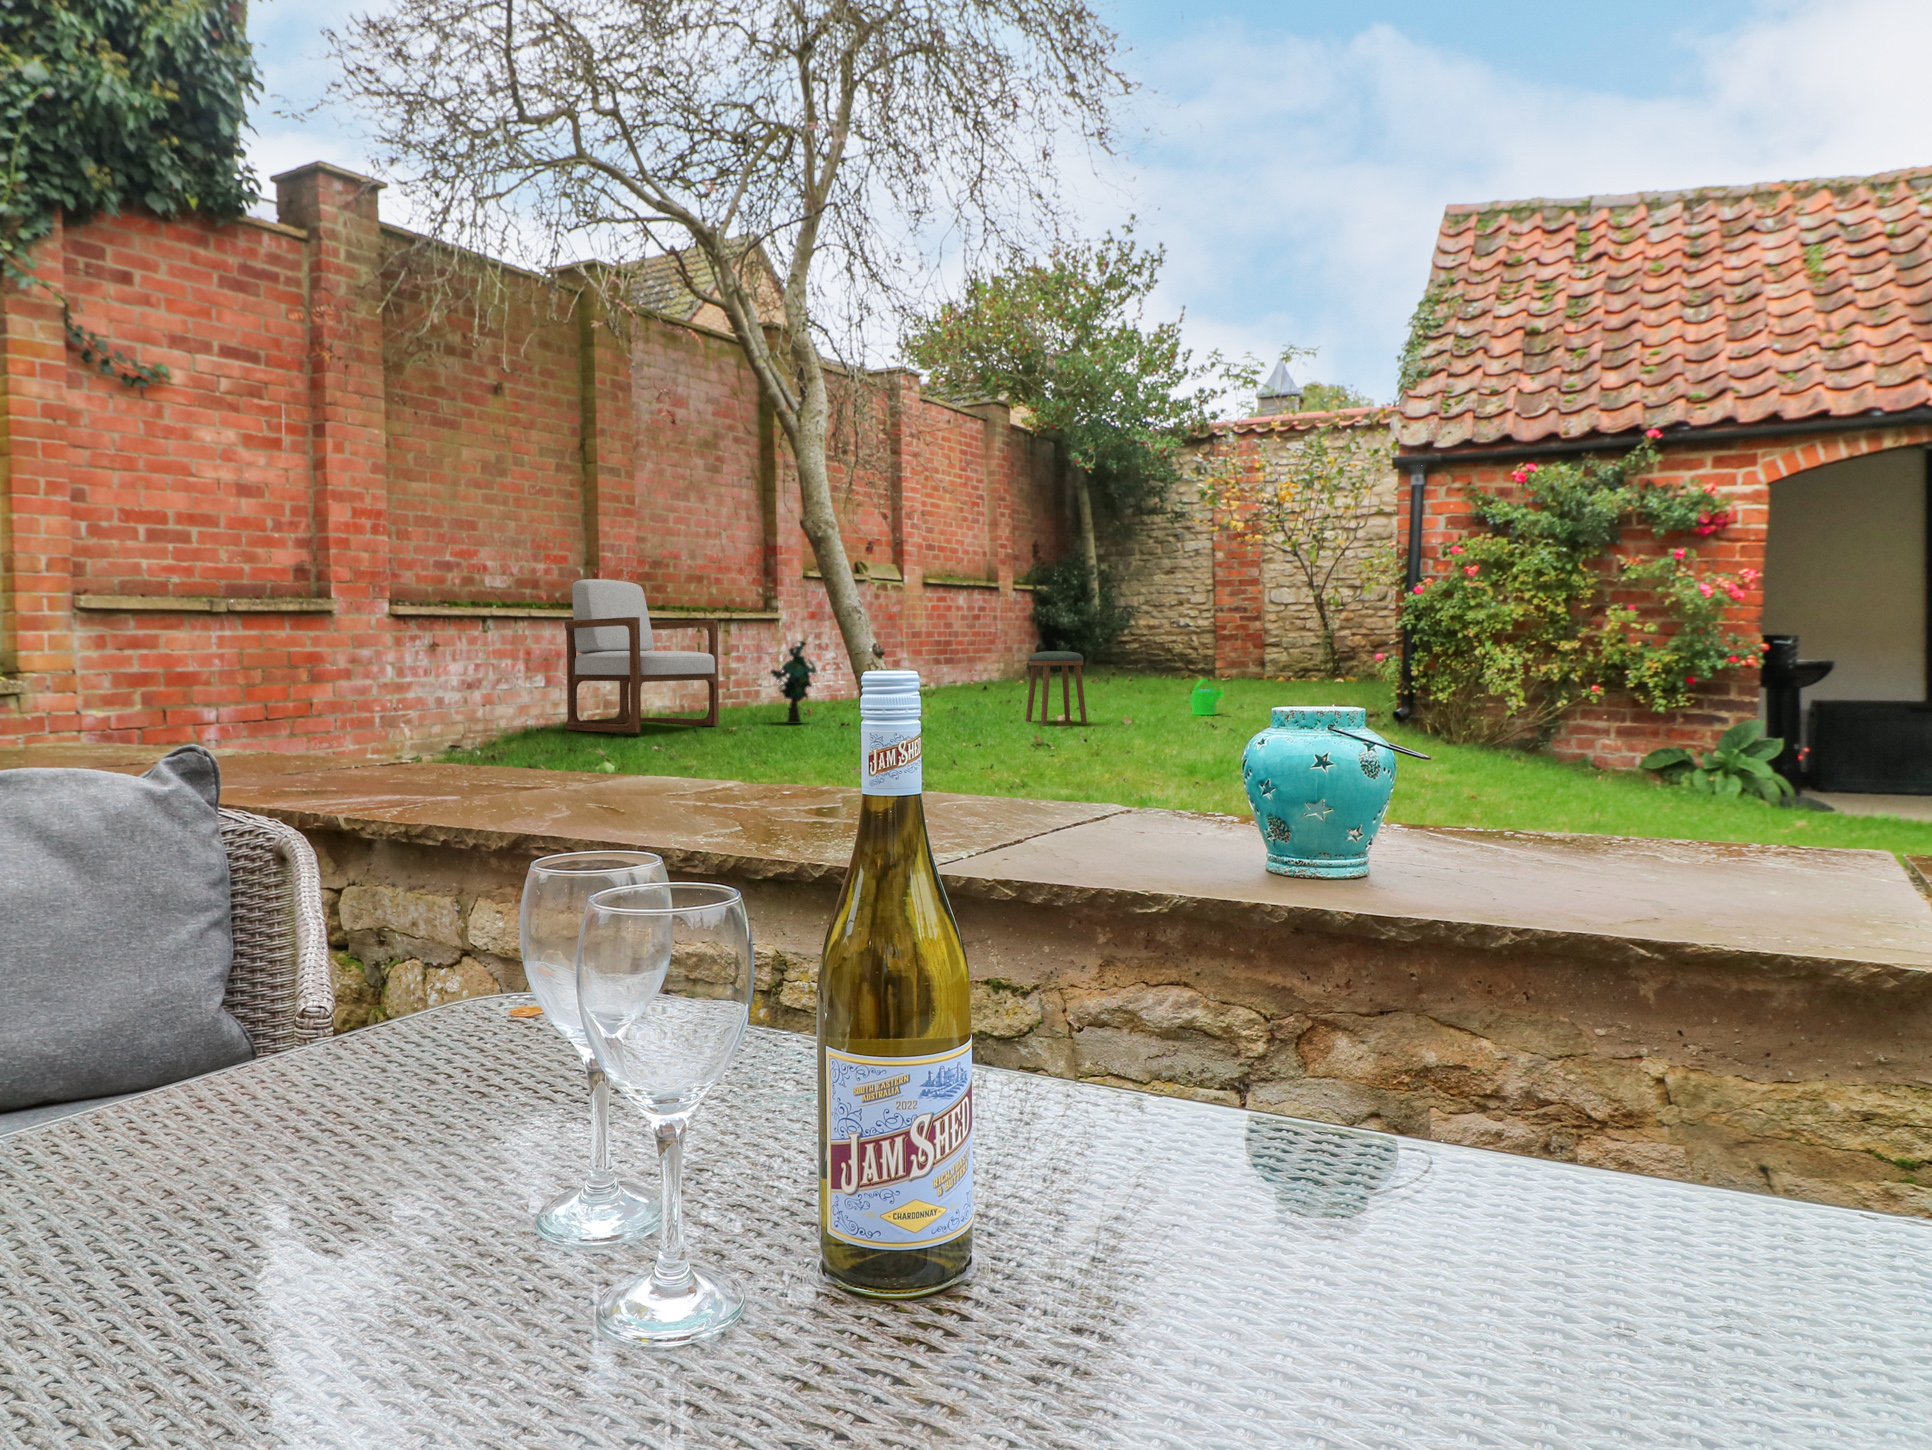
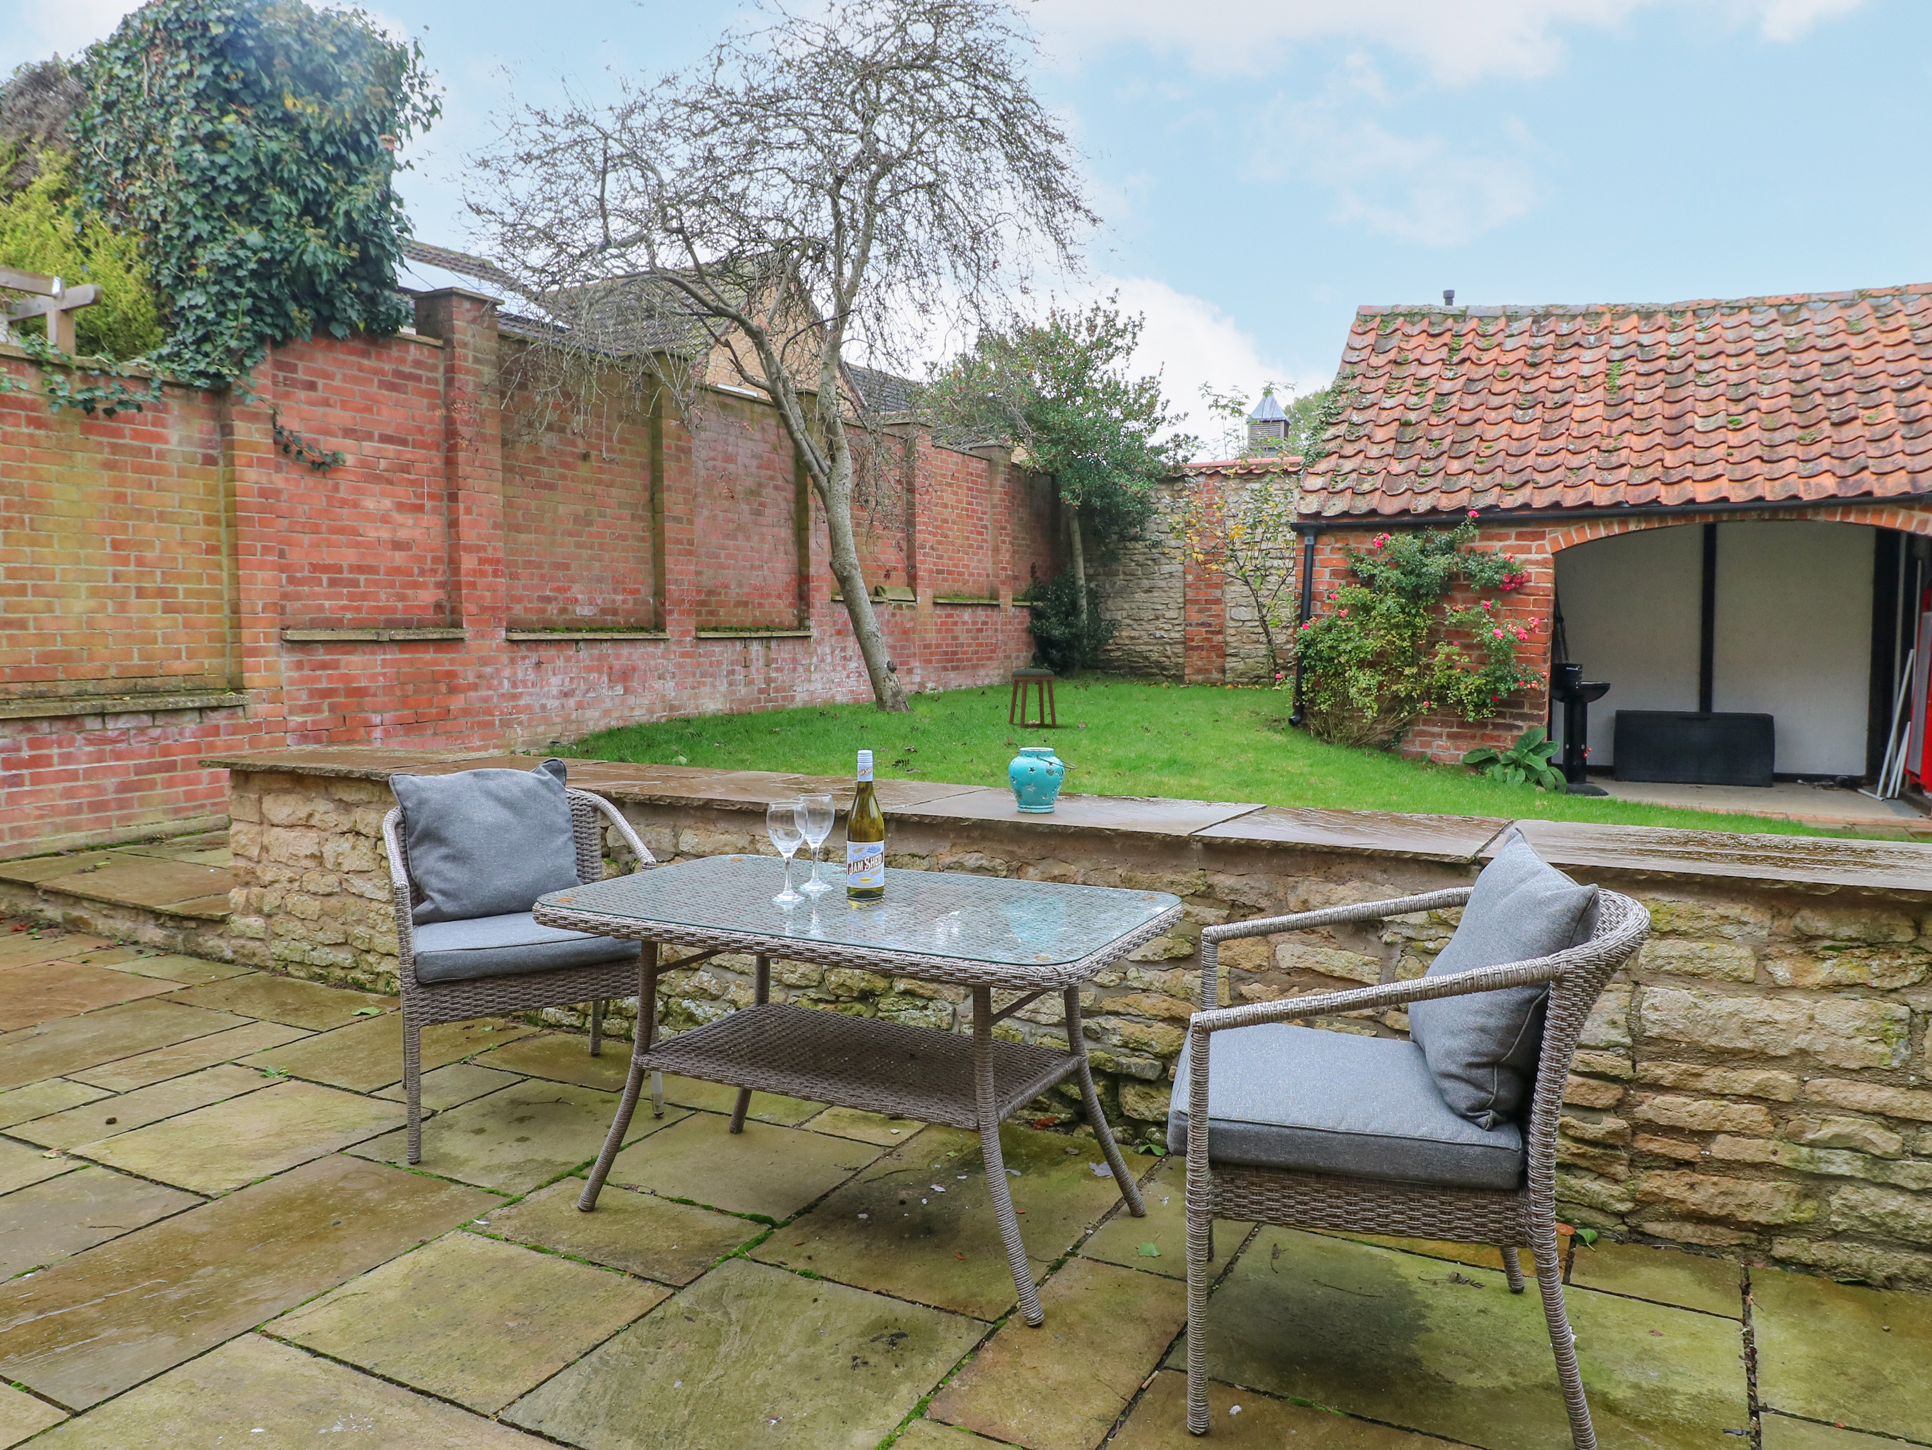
armchair: present [565,579,719,733] -> none [639,609,763,732]
decorative plant: present [771,641,816,724] -> none [803,659,843,725]
watering can: present [1189,679,1224,715] -> none [1143,690,1169,719]

